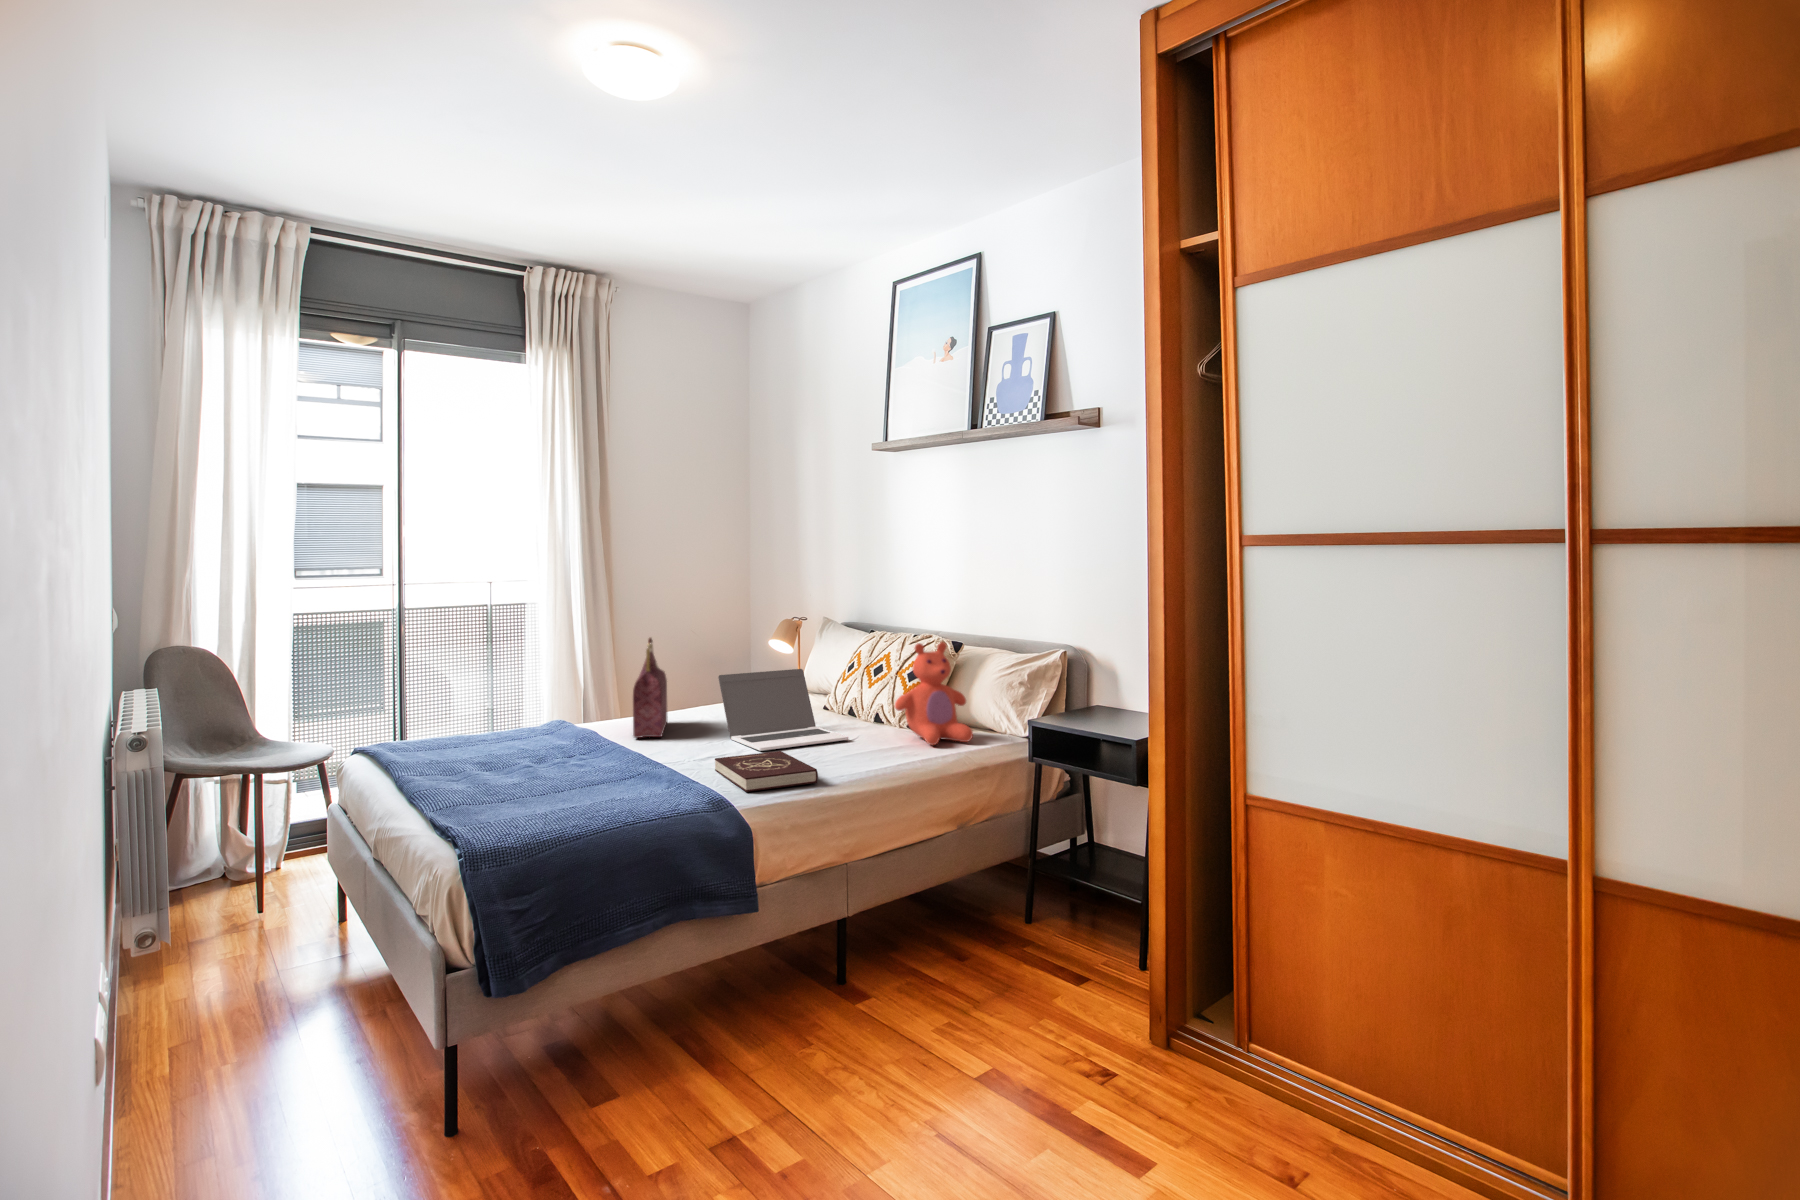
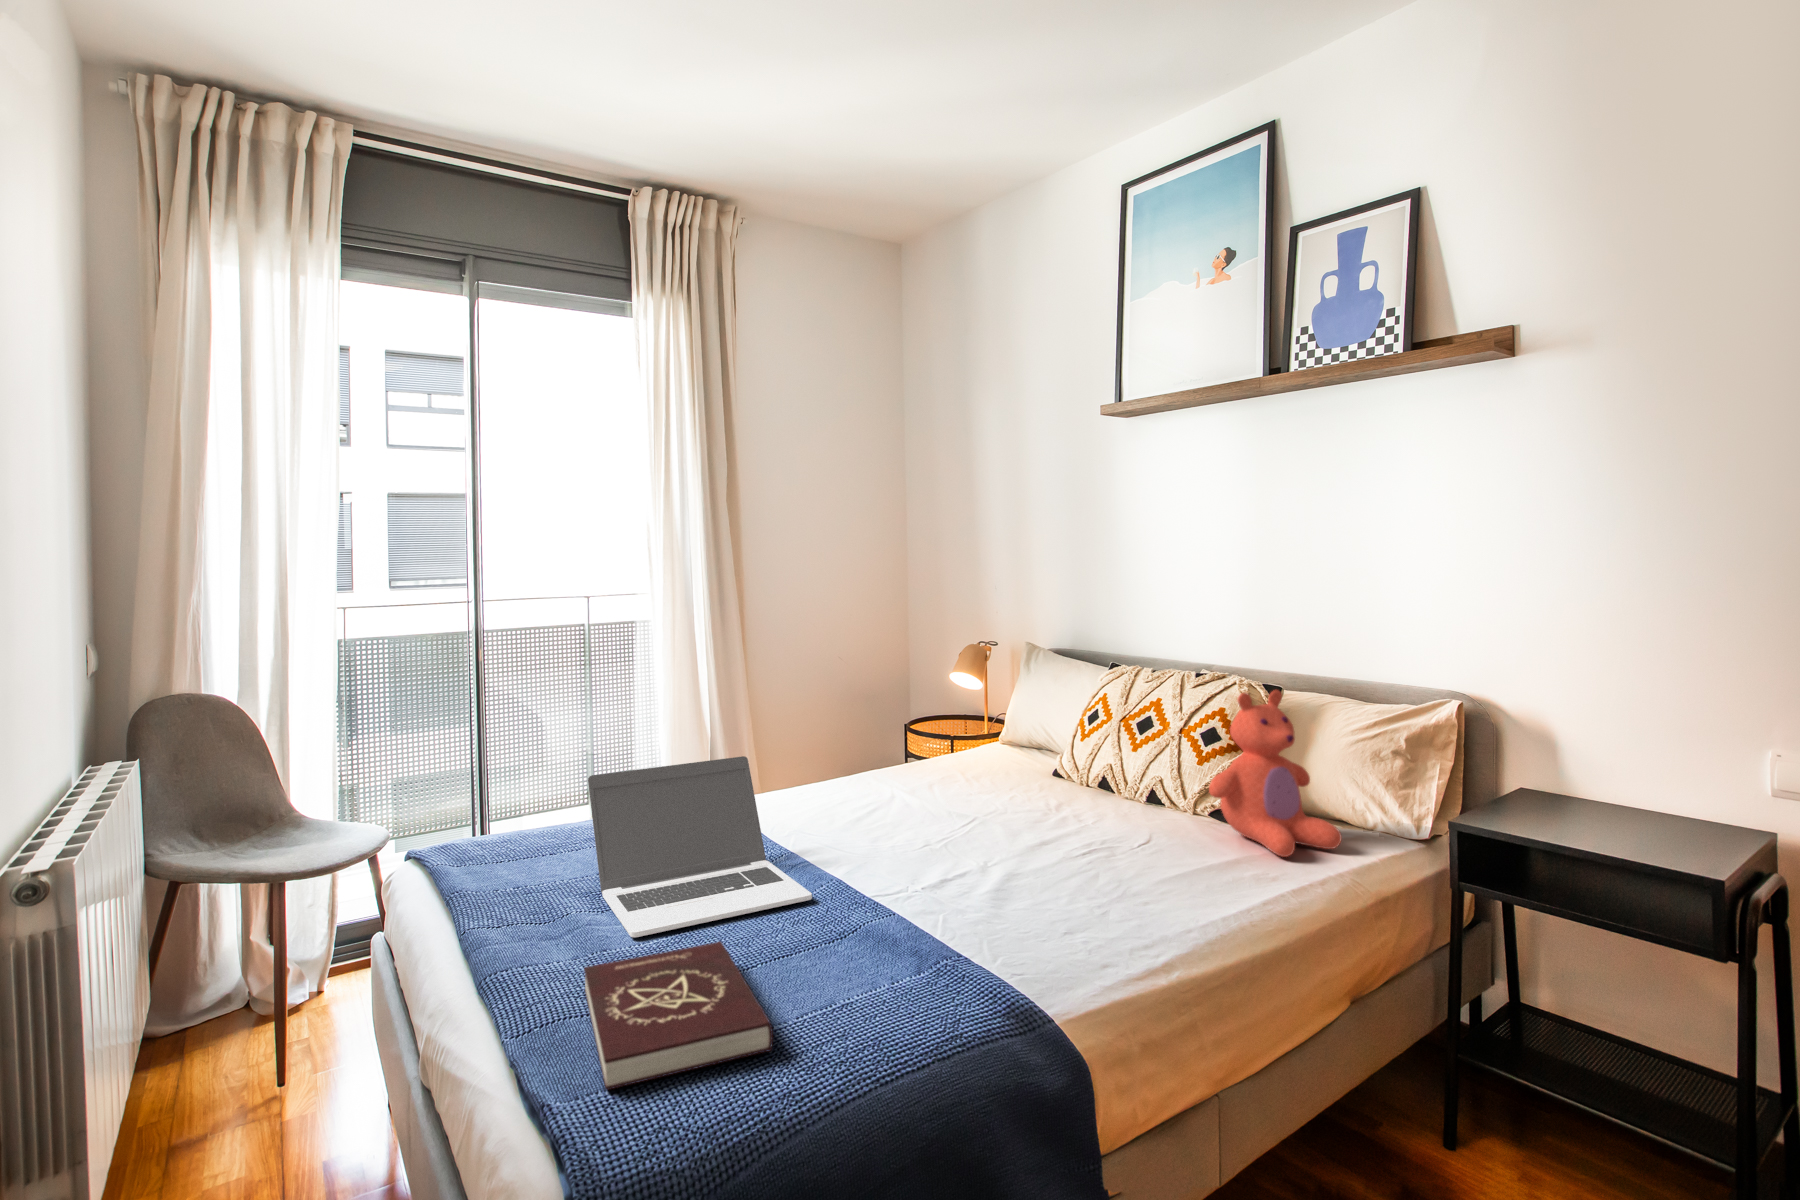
handbag: present [633,638,667,738] -> none [809,684,854,839]
laptop: present [718,669,849,751] -> present [588,756,812,937]
book: present [715,751,818,792] -> present [584,941,773,1090]

